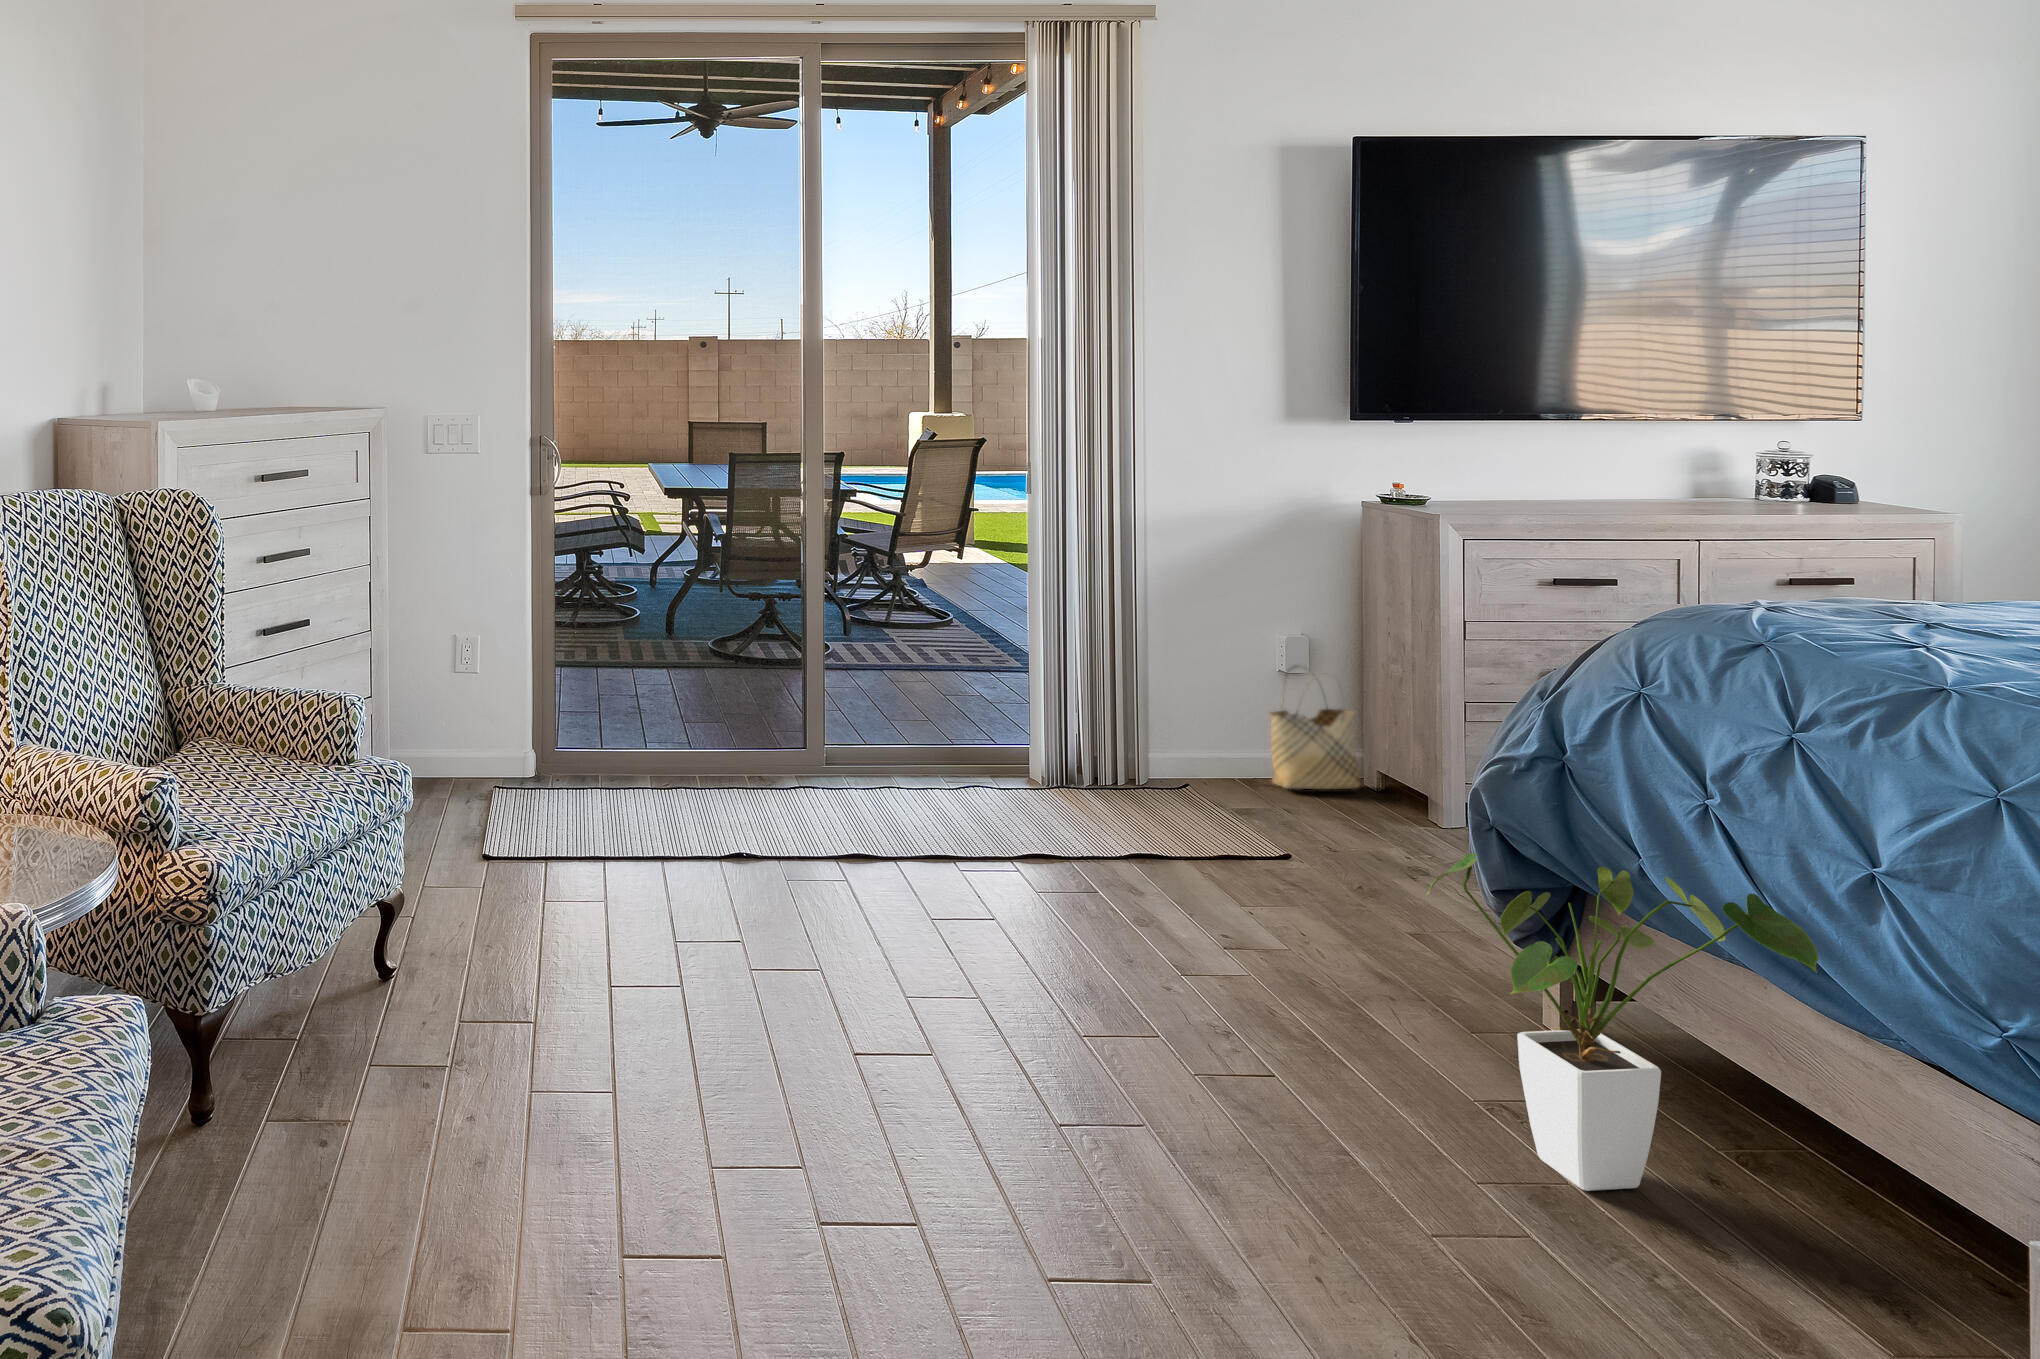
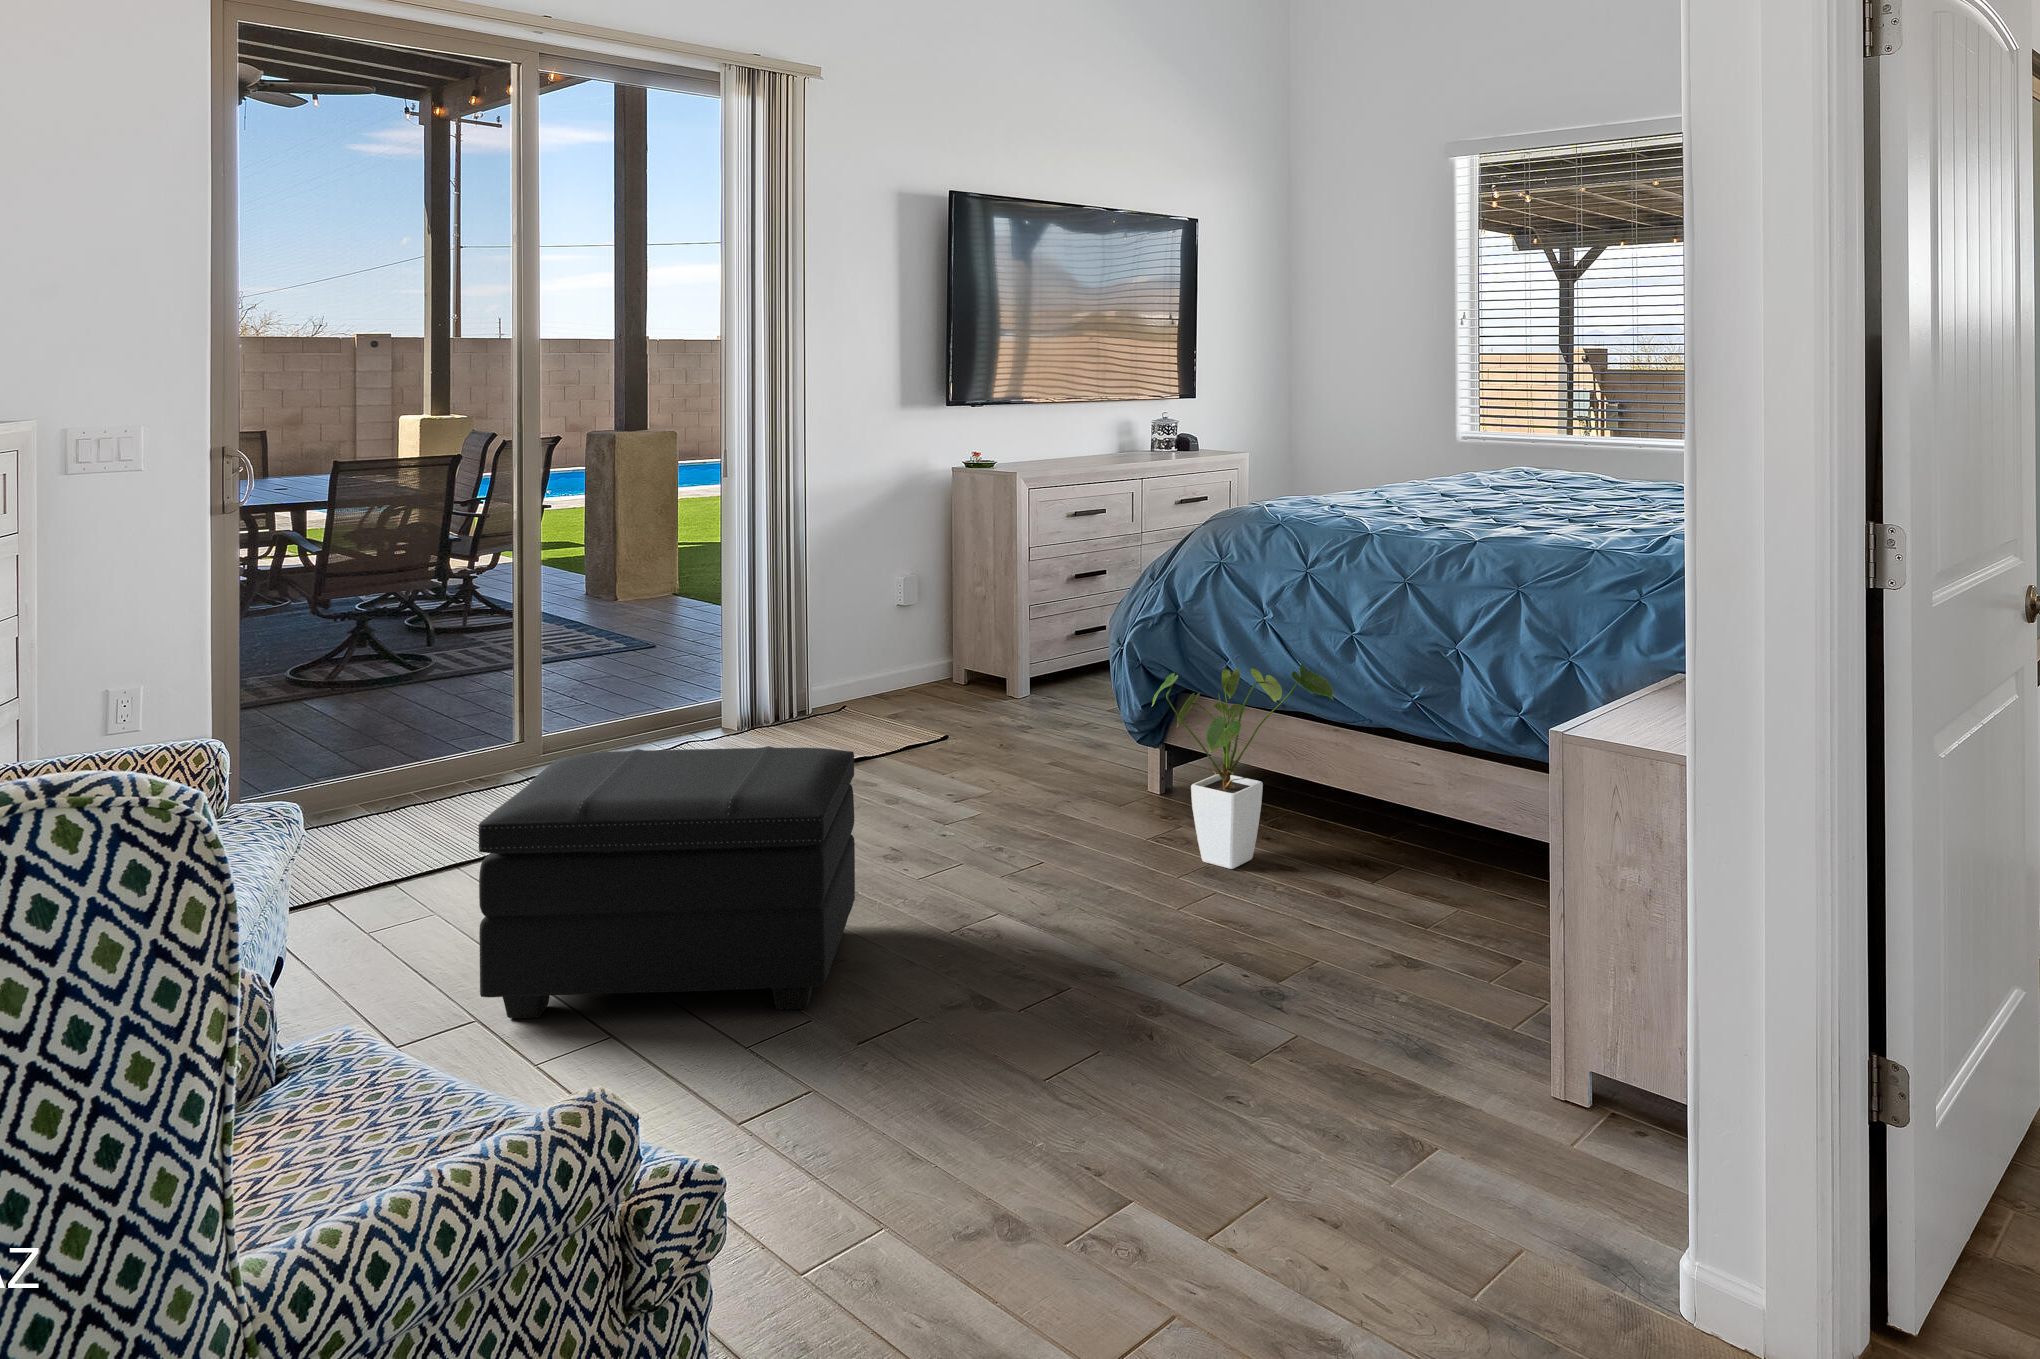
woven basket: present [1270,665,1360,790] -> none [899,599,958,696]
footstool: none [544,778,967,1143] -> present [479,746,855,1018]

